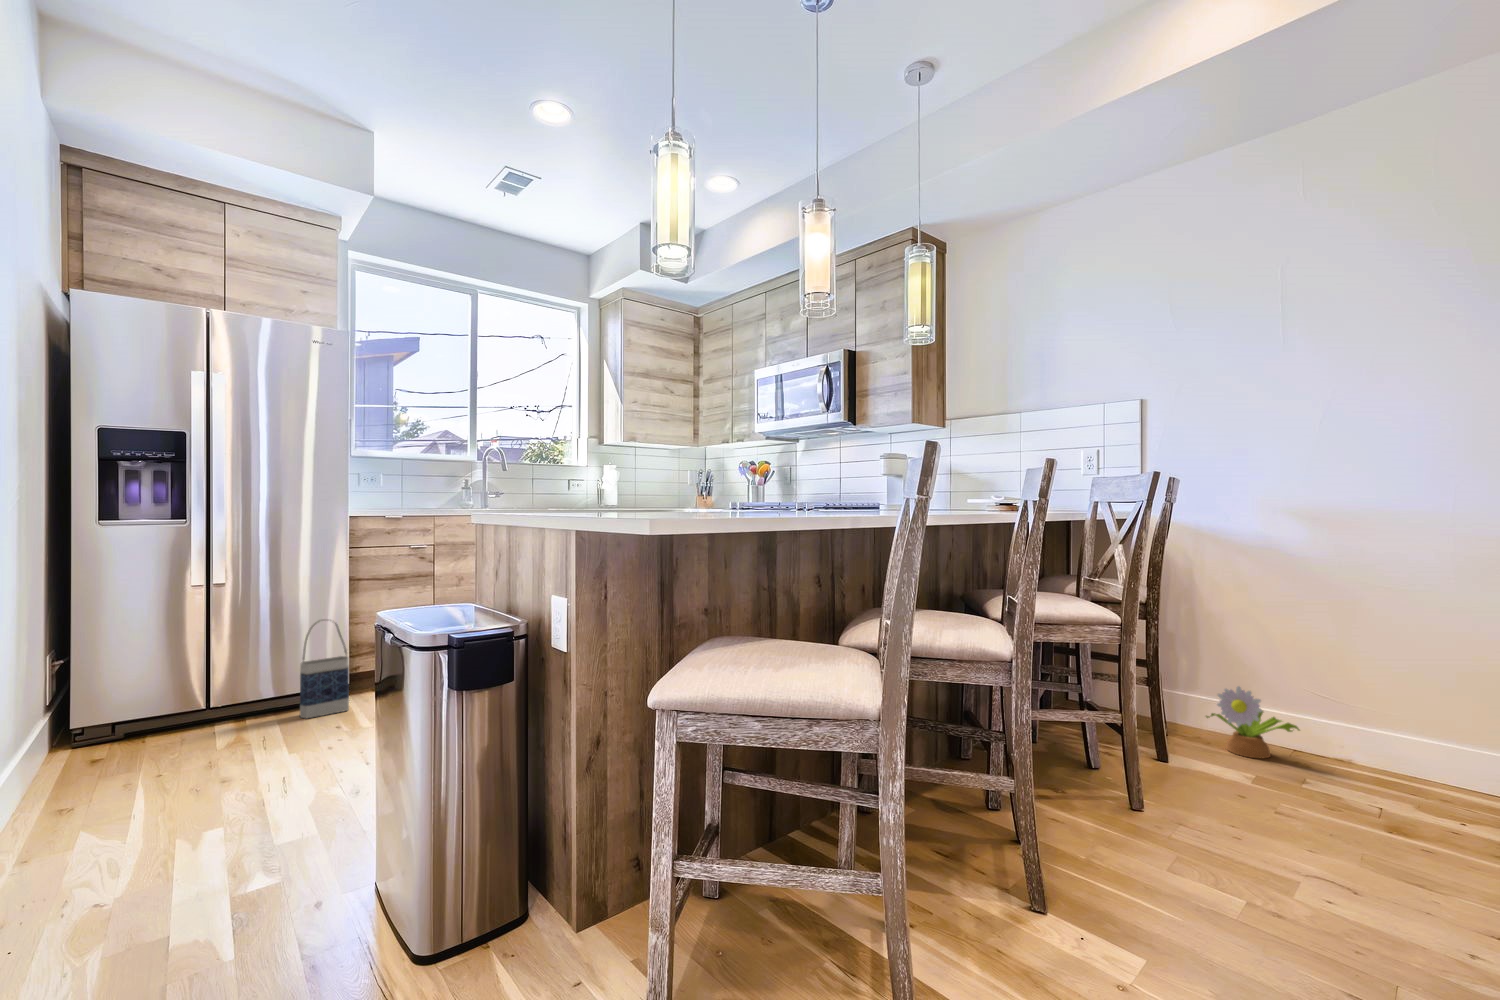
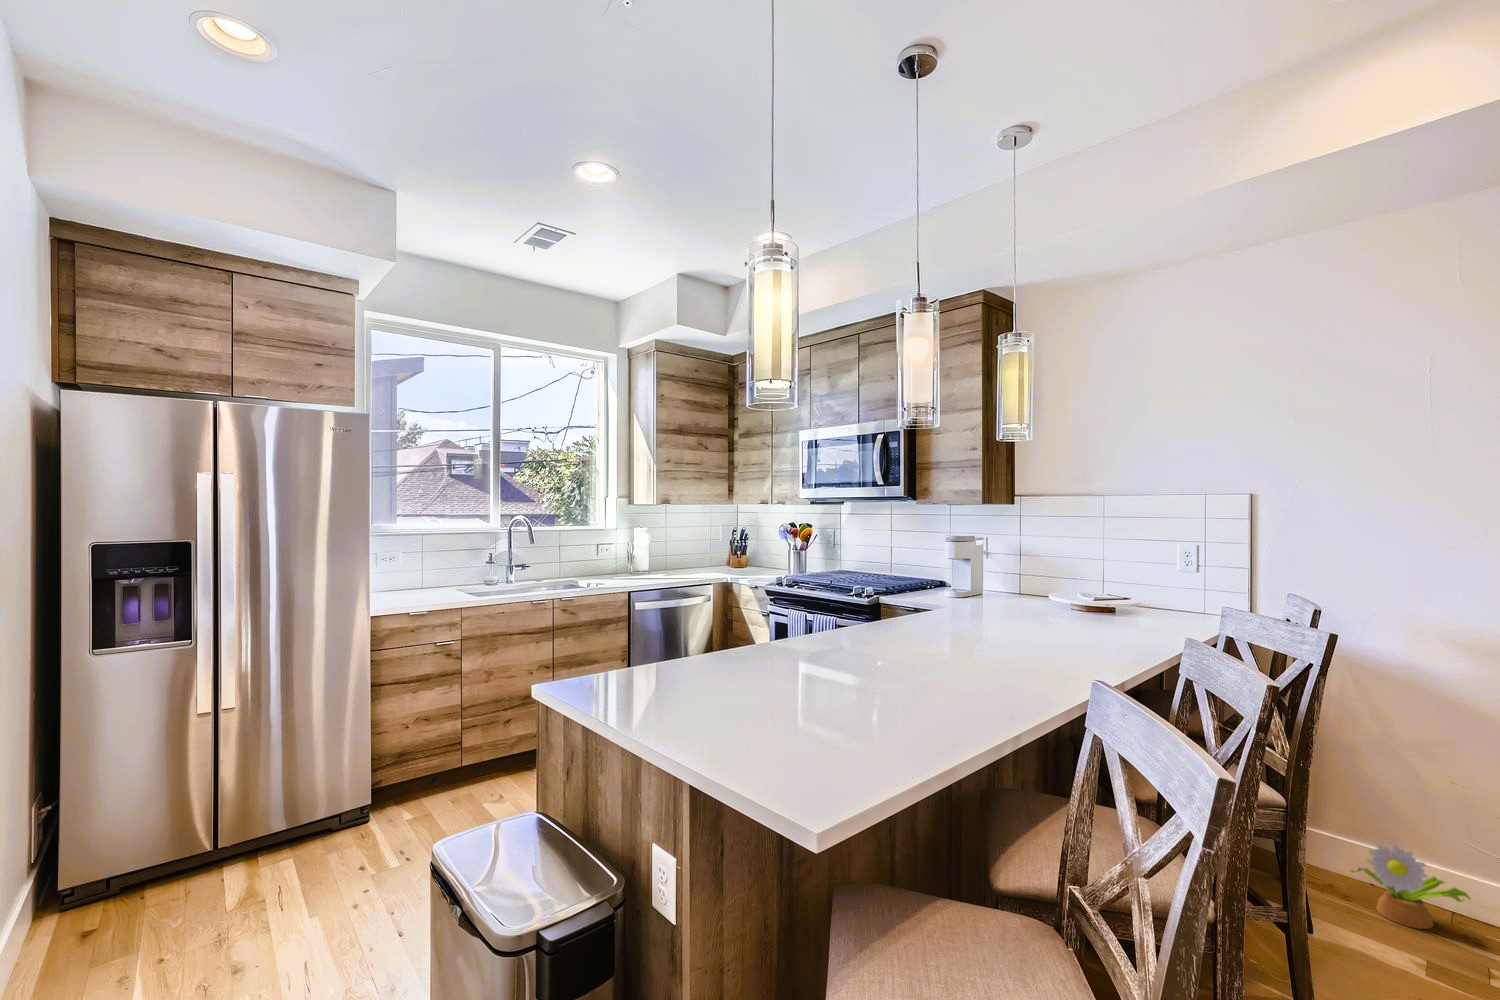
bag: present [300,619,349,718] -> none [316,740,369,857]

